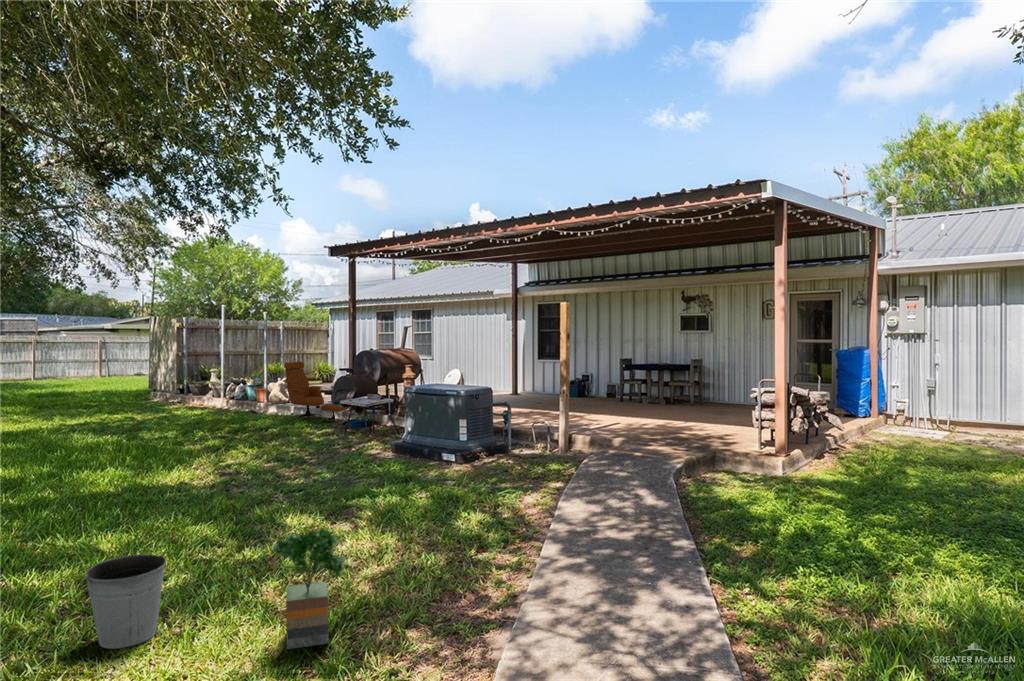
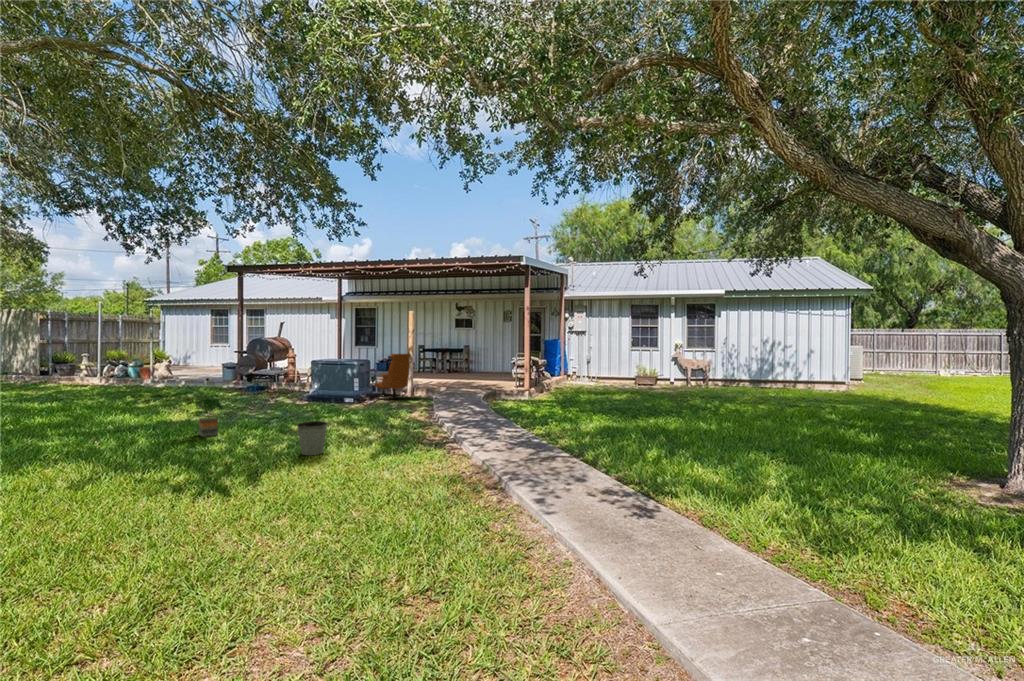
lounge chair: present [284,362,345,422] -> present [374,354,410,399]
potted tree: present [273,529,345,649] -> present [195,398,223,437]

